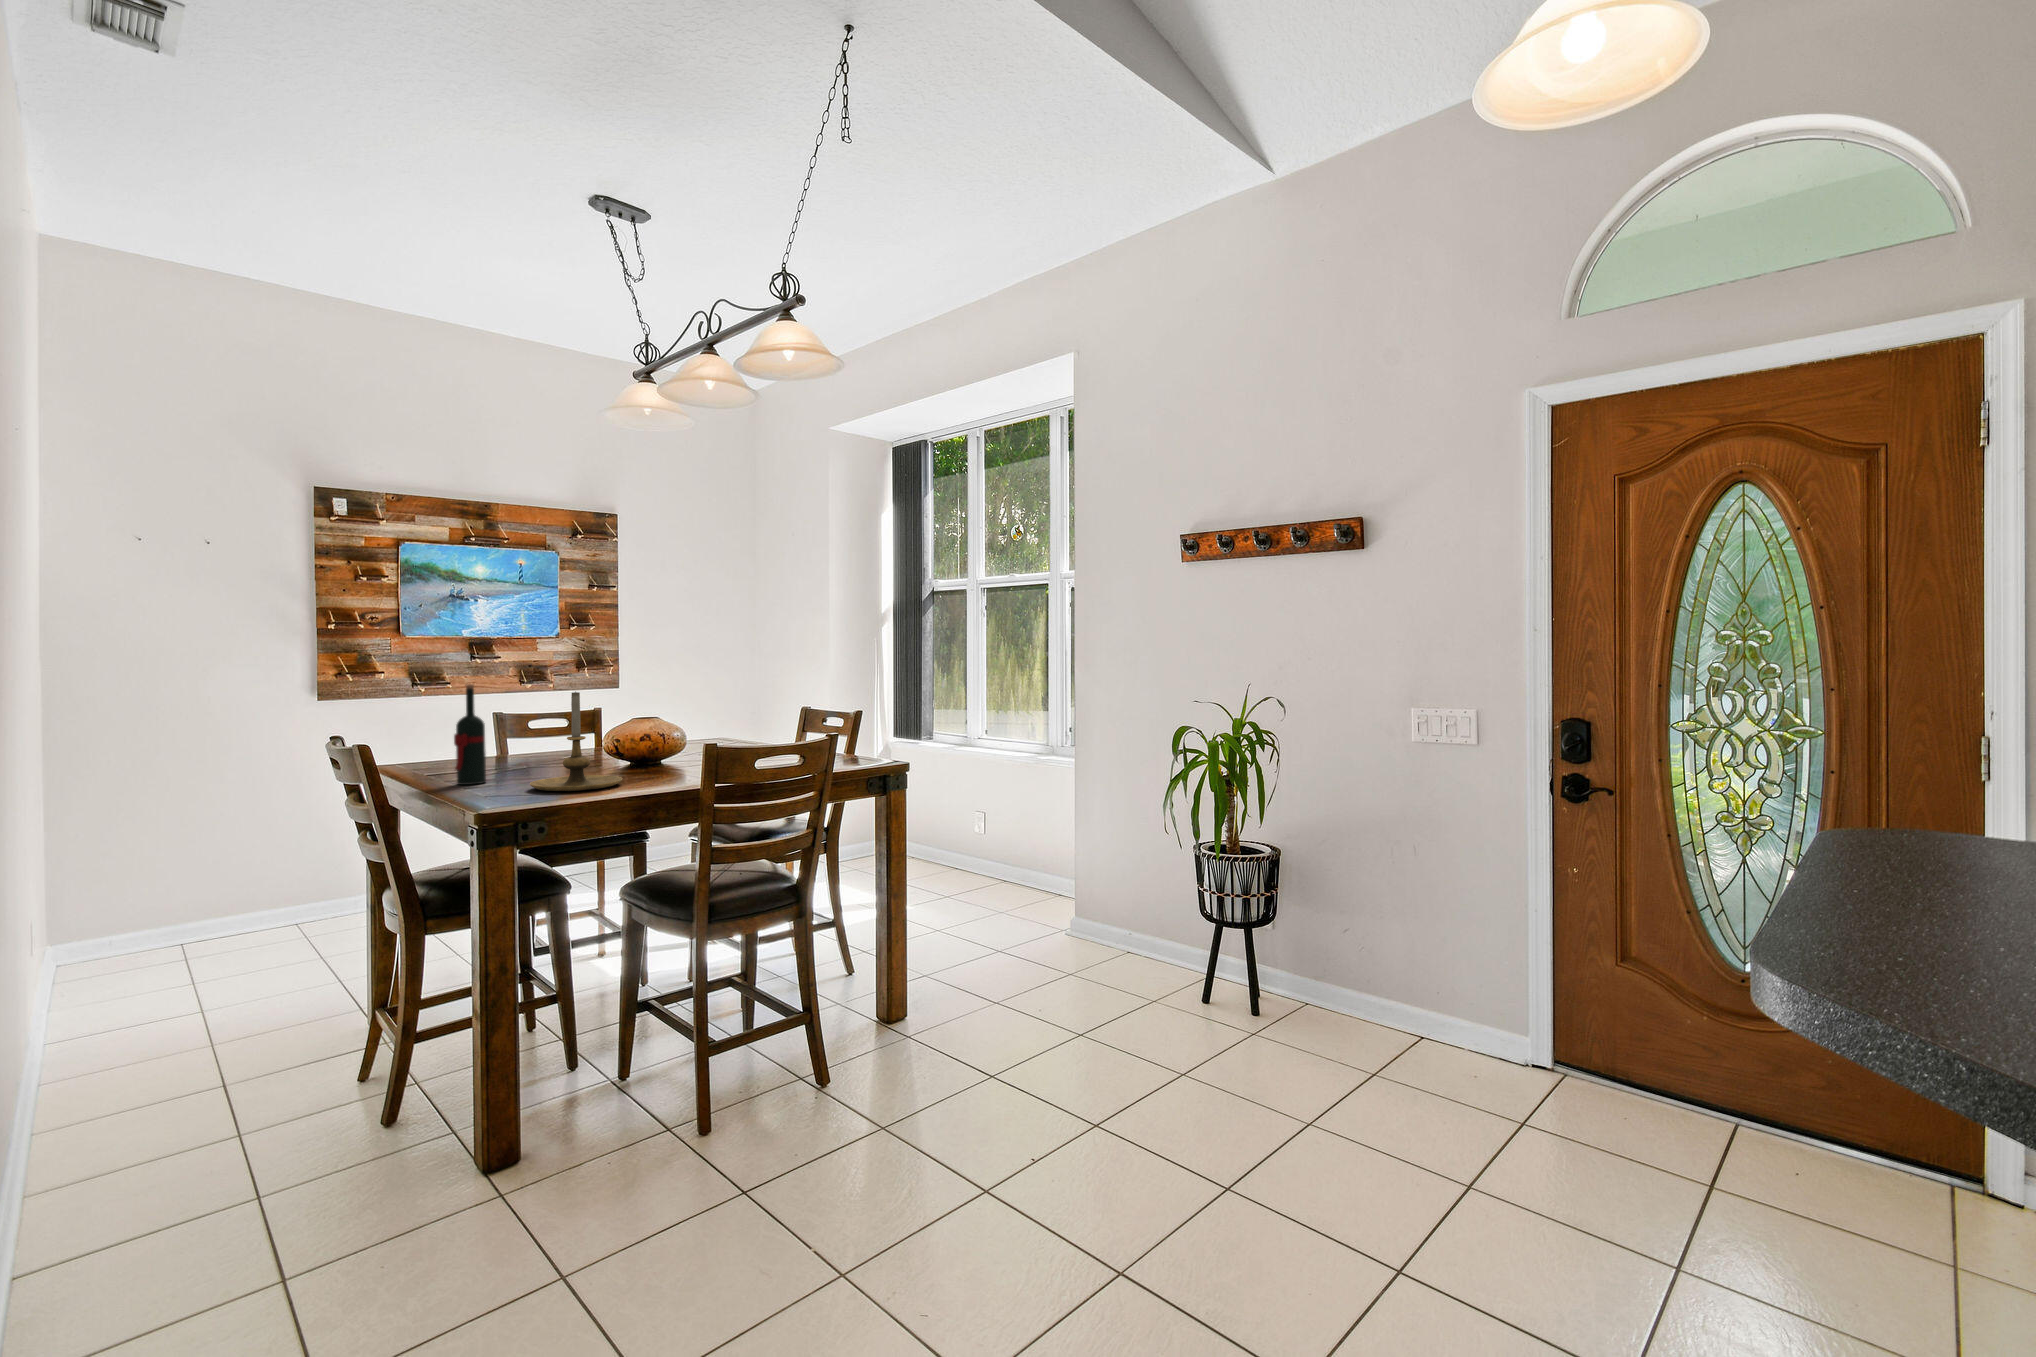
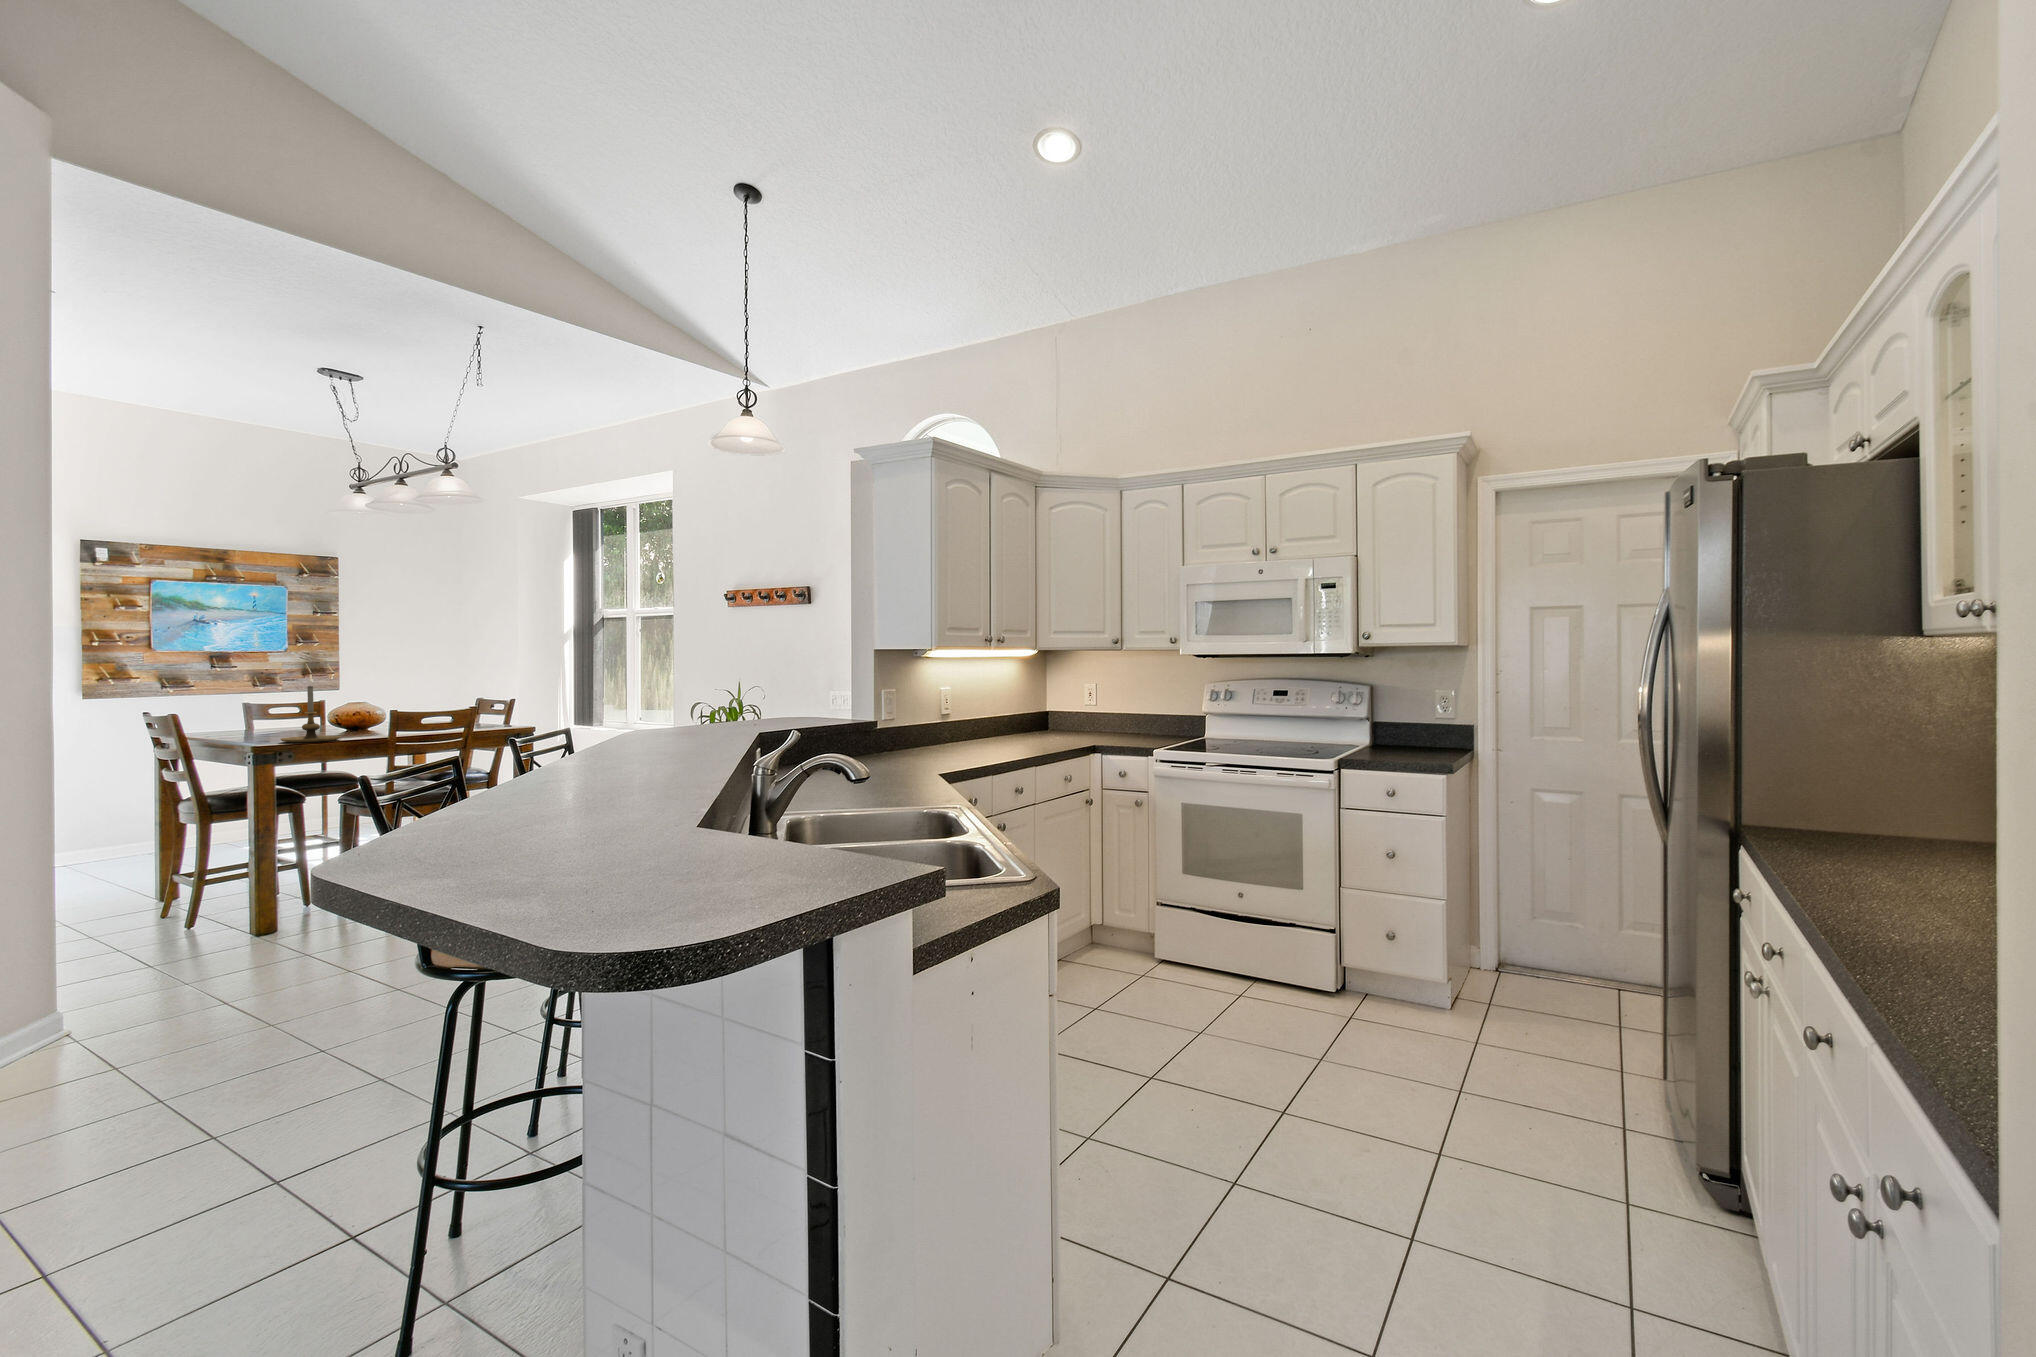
wine bottle: present [454,684,486,785] -> none [226,682,248,742]

